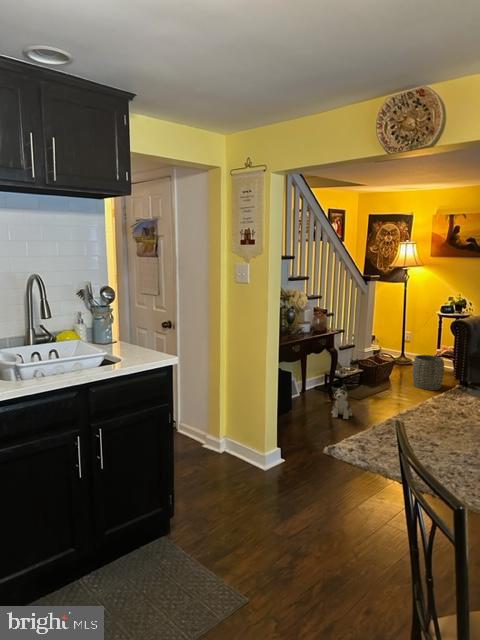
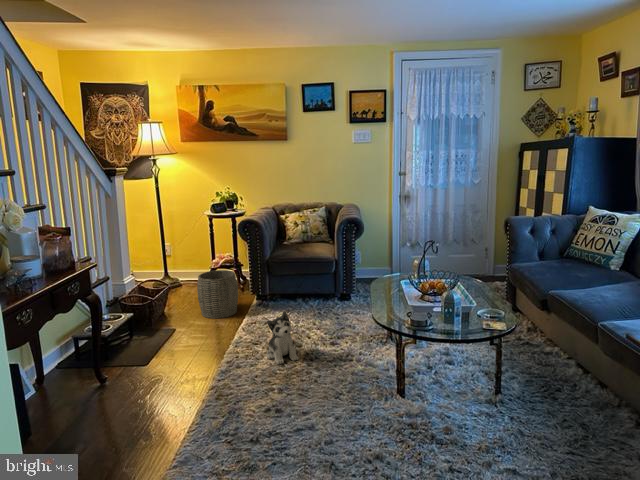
plush toy: present [331,384,352,419] -> present [267,311,298,364]

